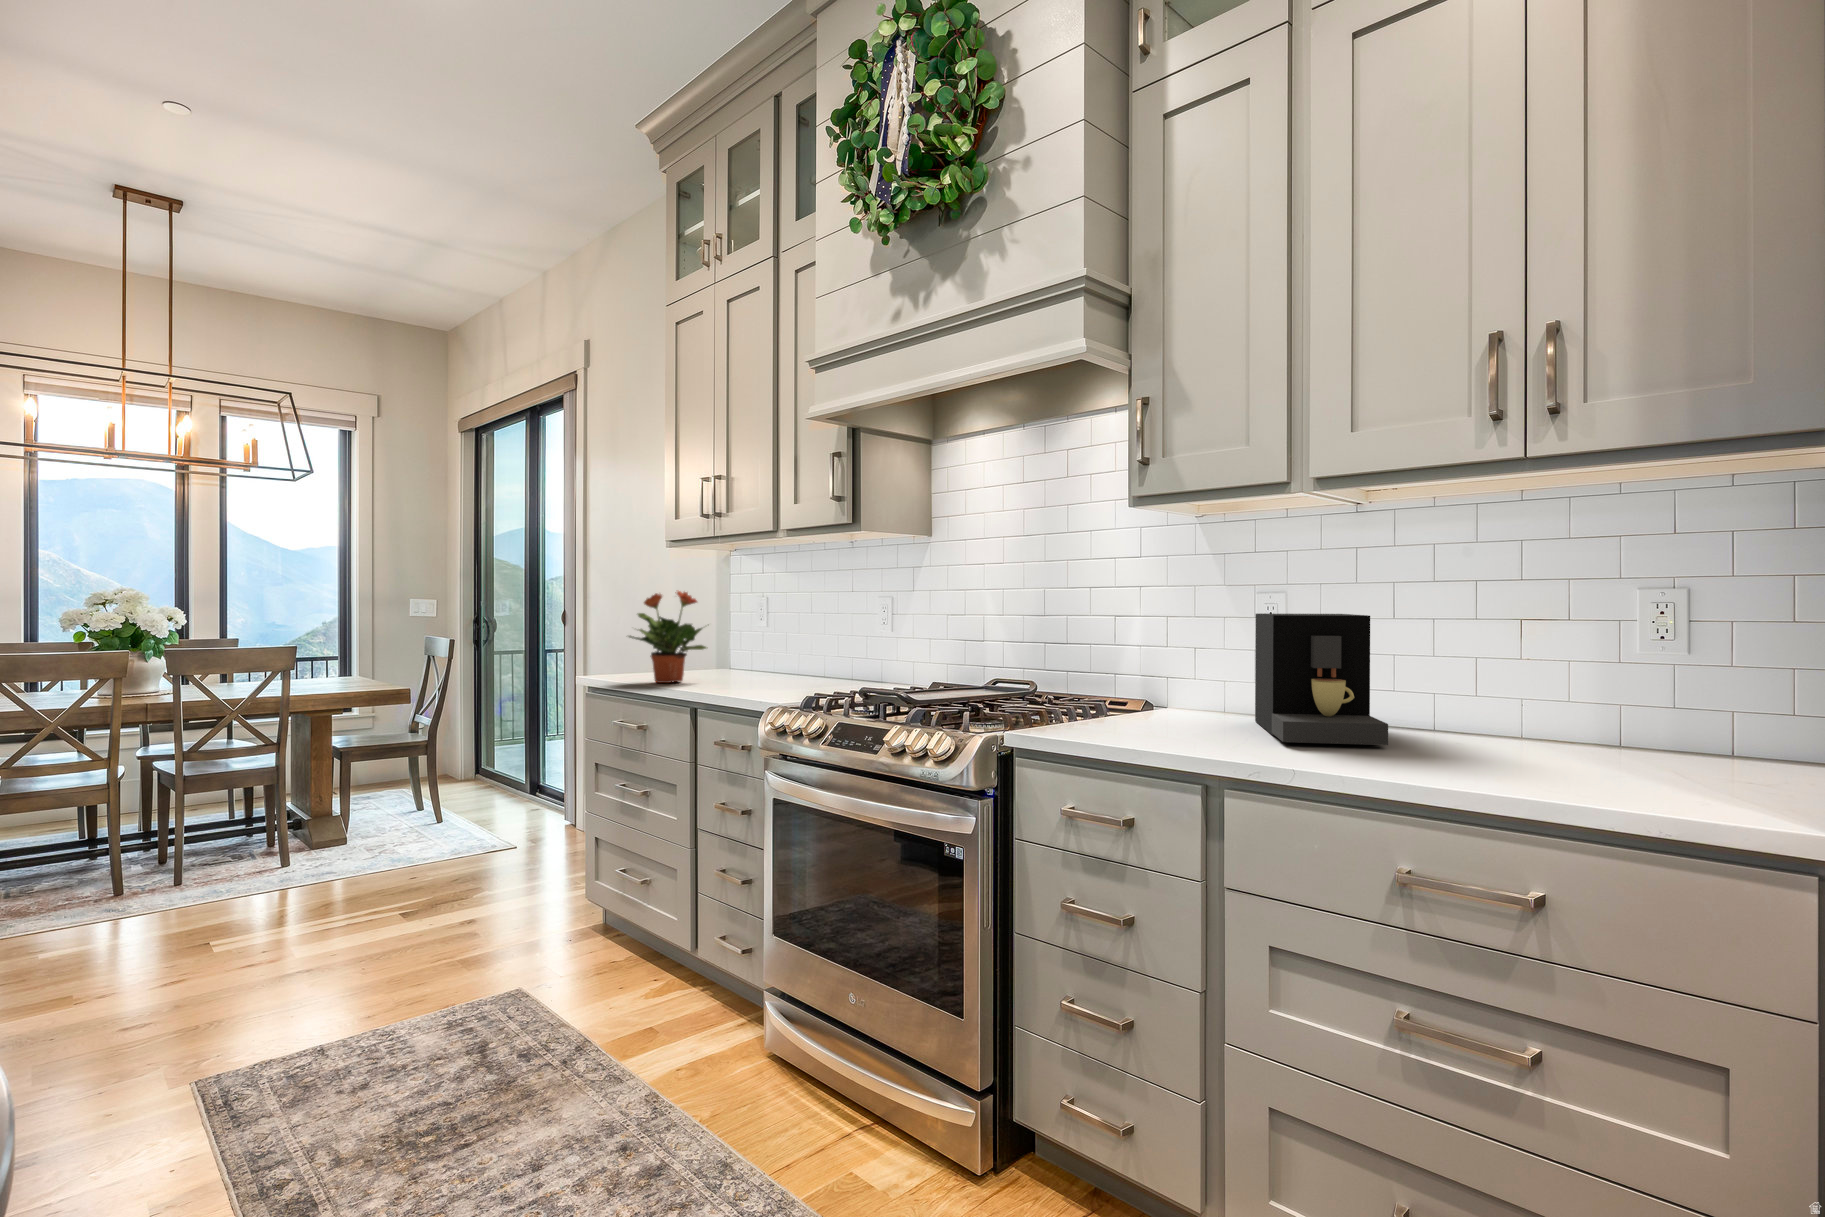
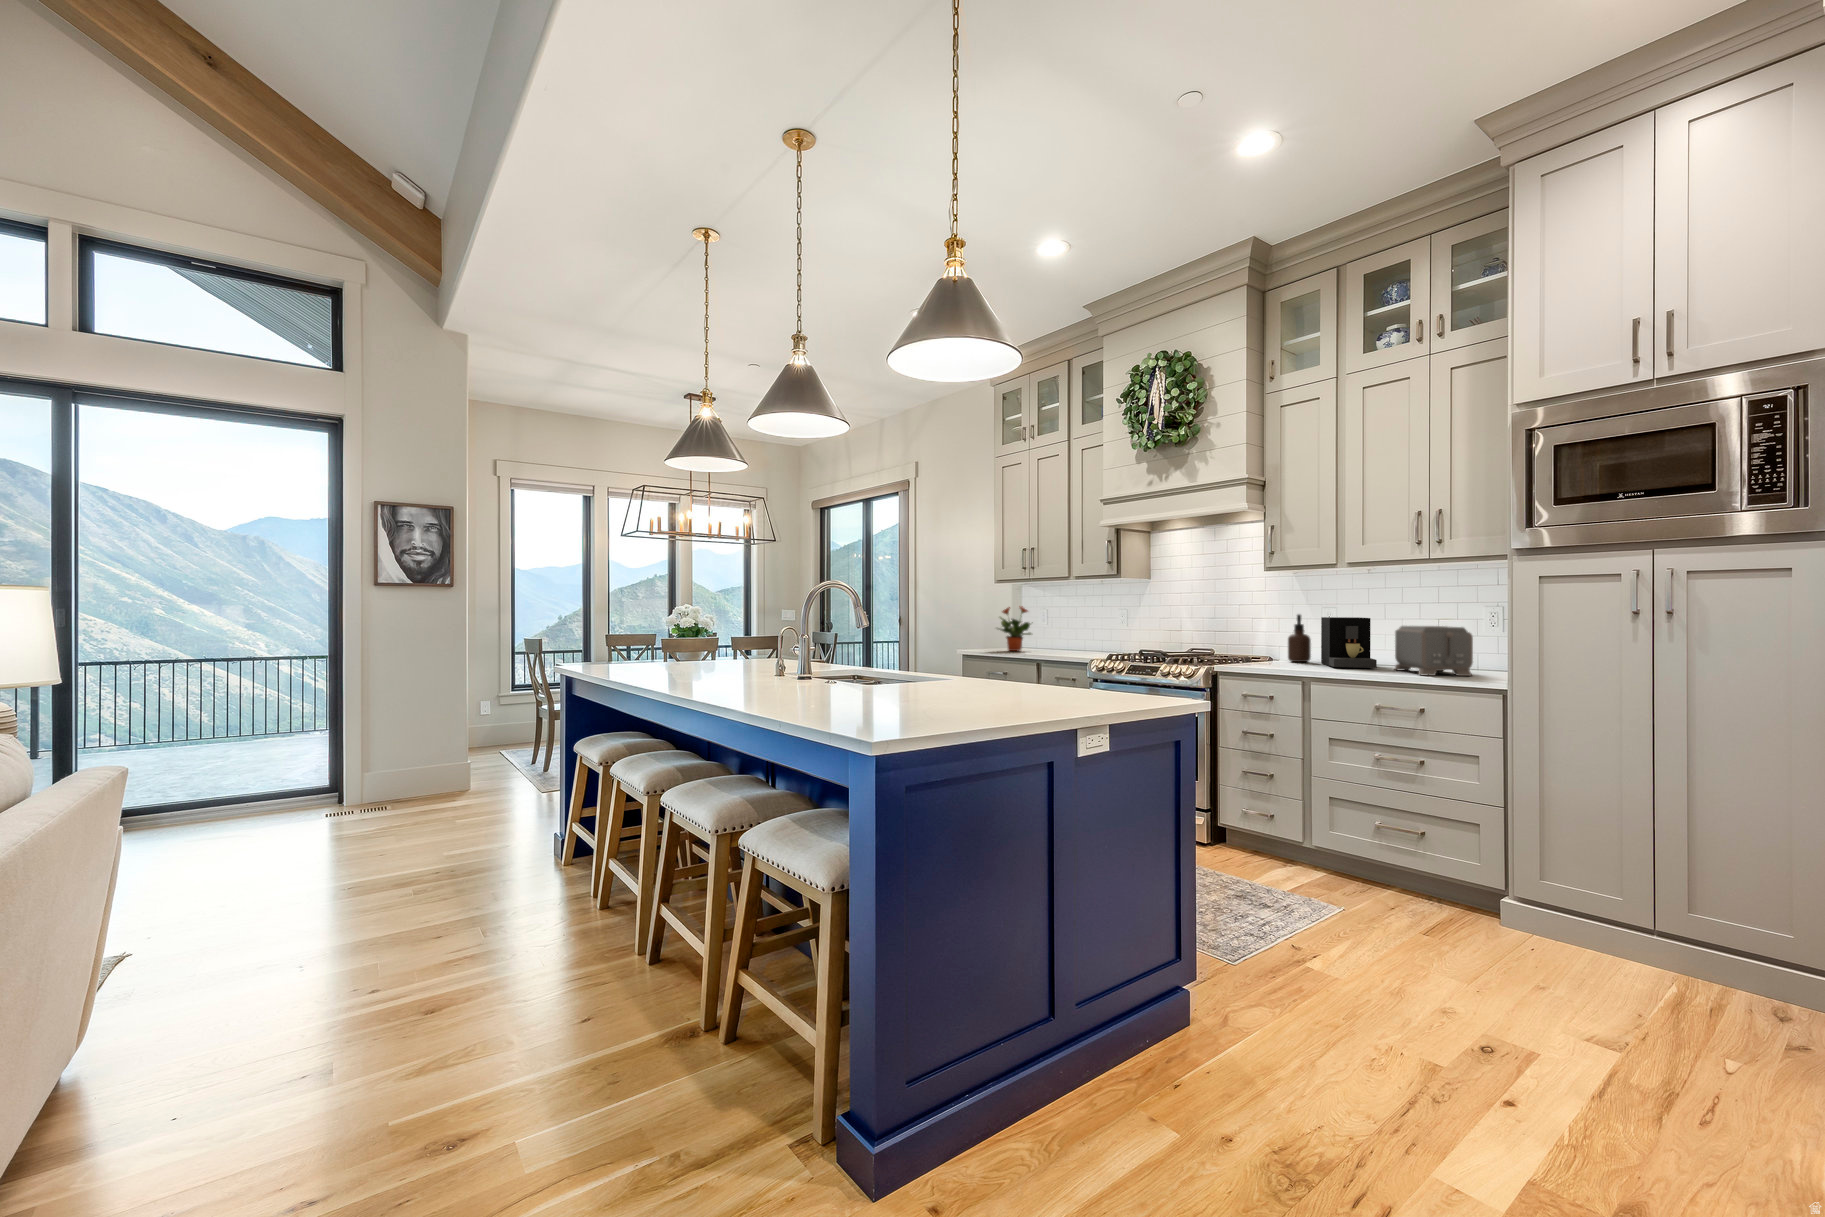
soap dispenser: none [1183,607,1232,718] -> present [1288,614,1311,662]
toaster: none [1431,636,1671,788] -> present [1395,626,1473,676]

